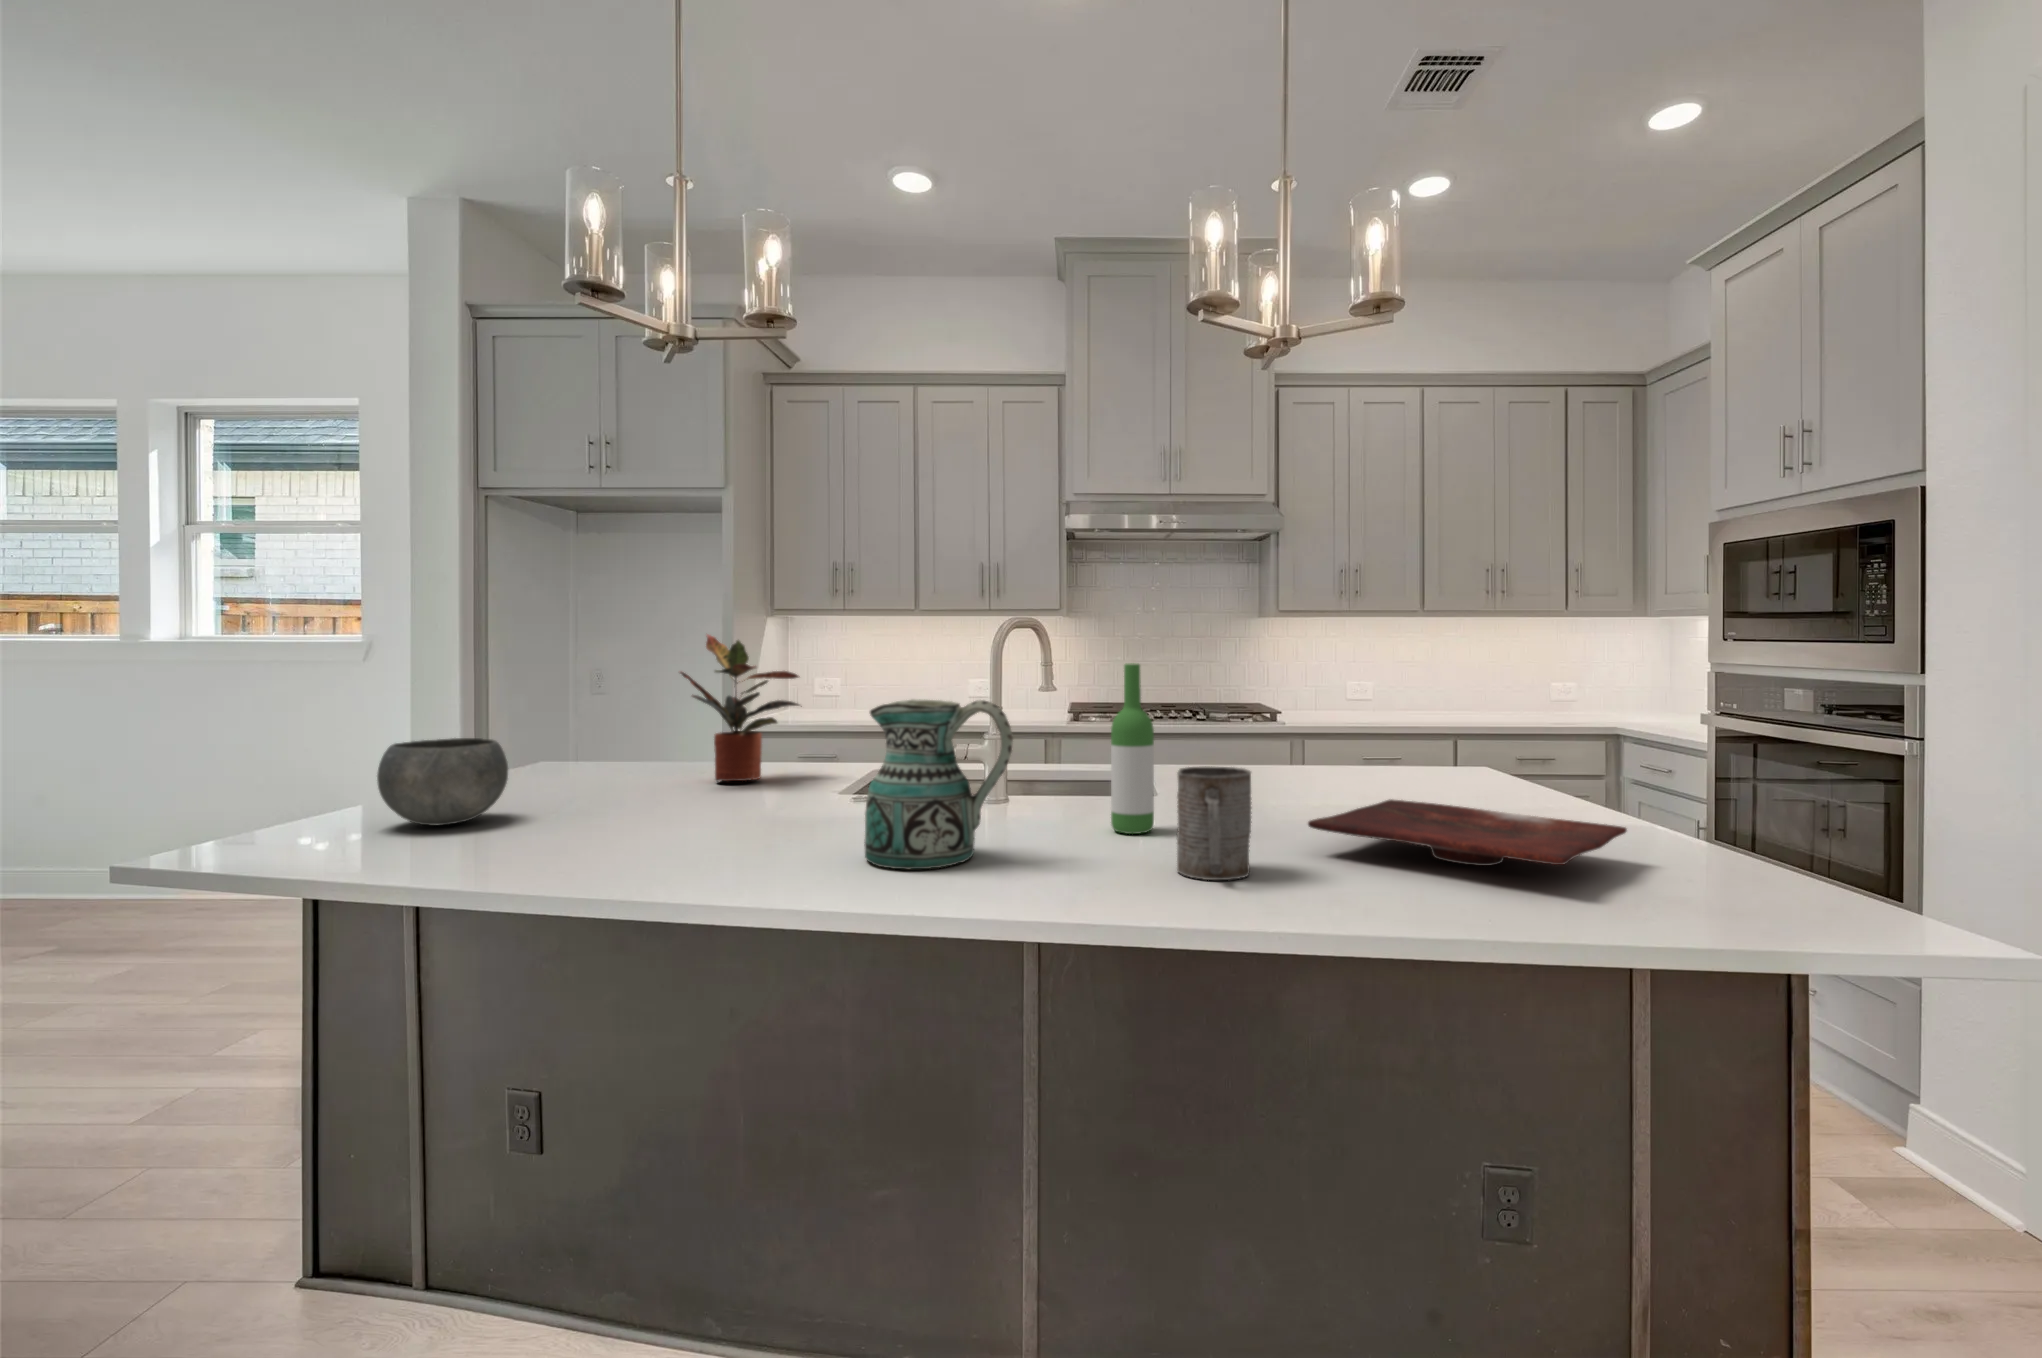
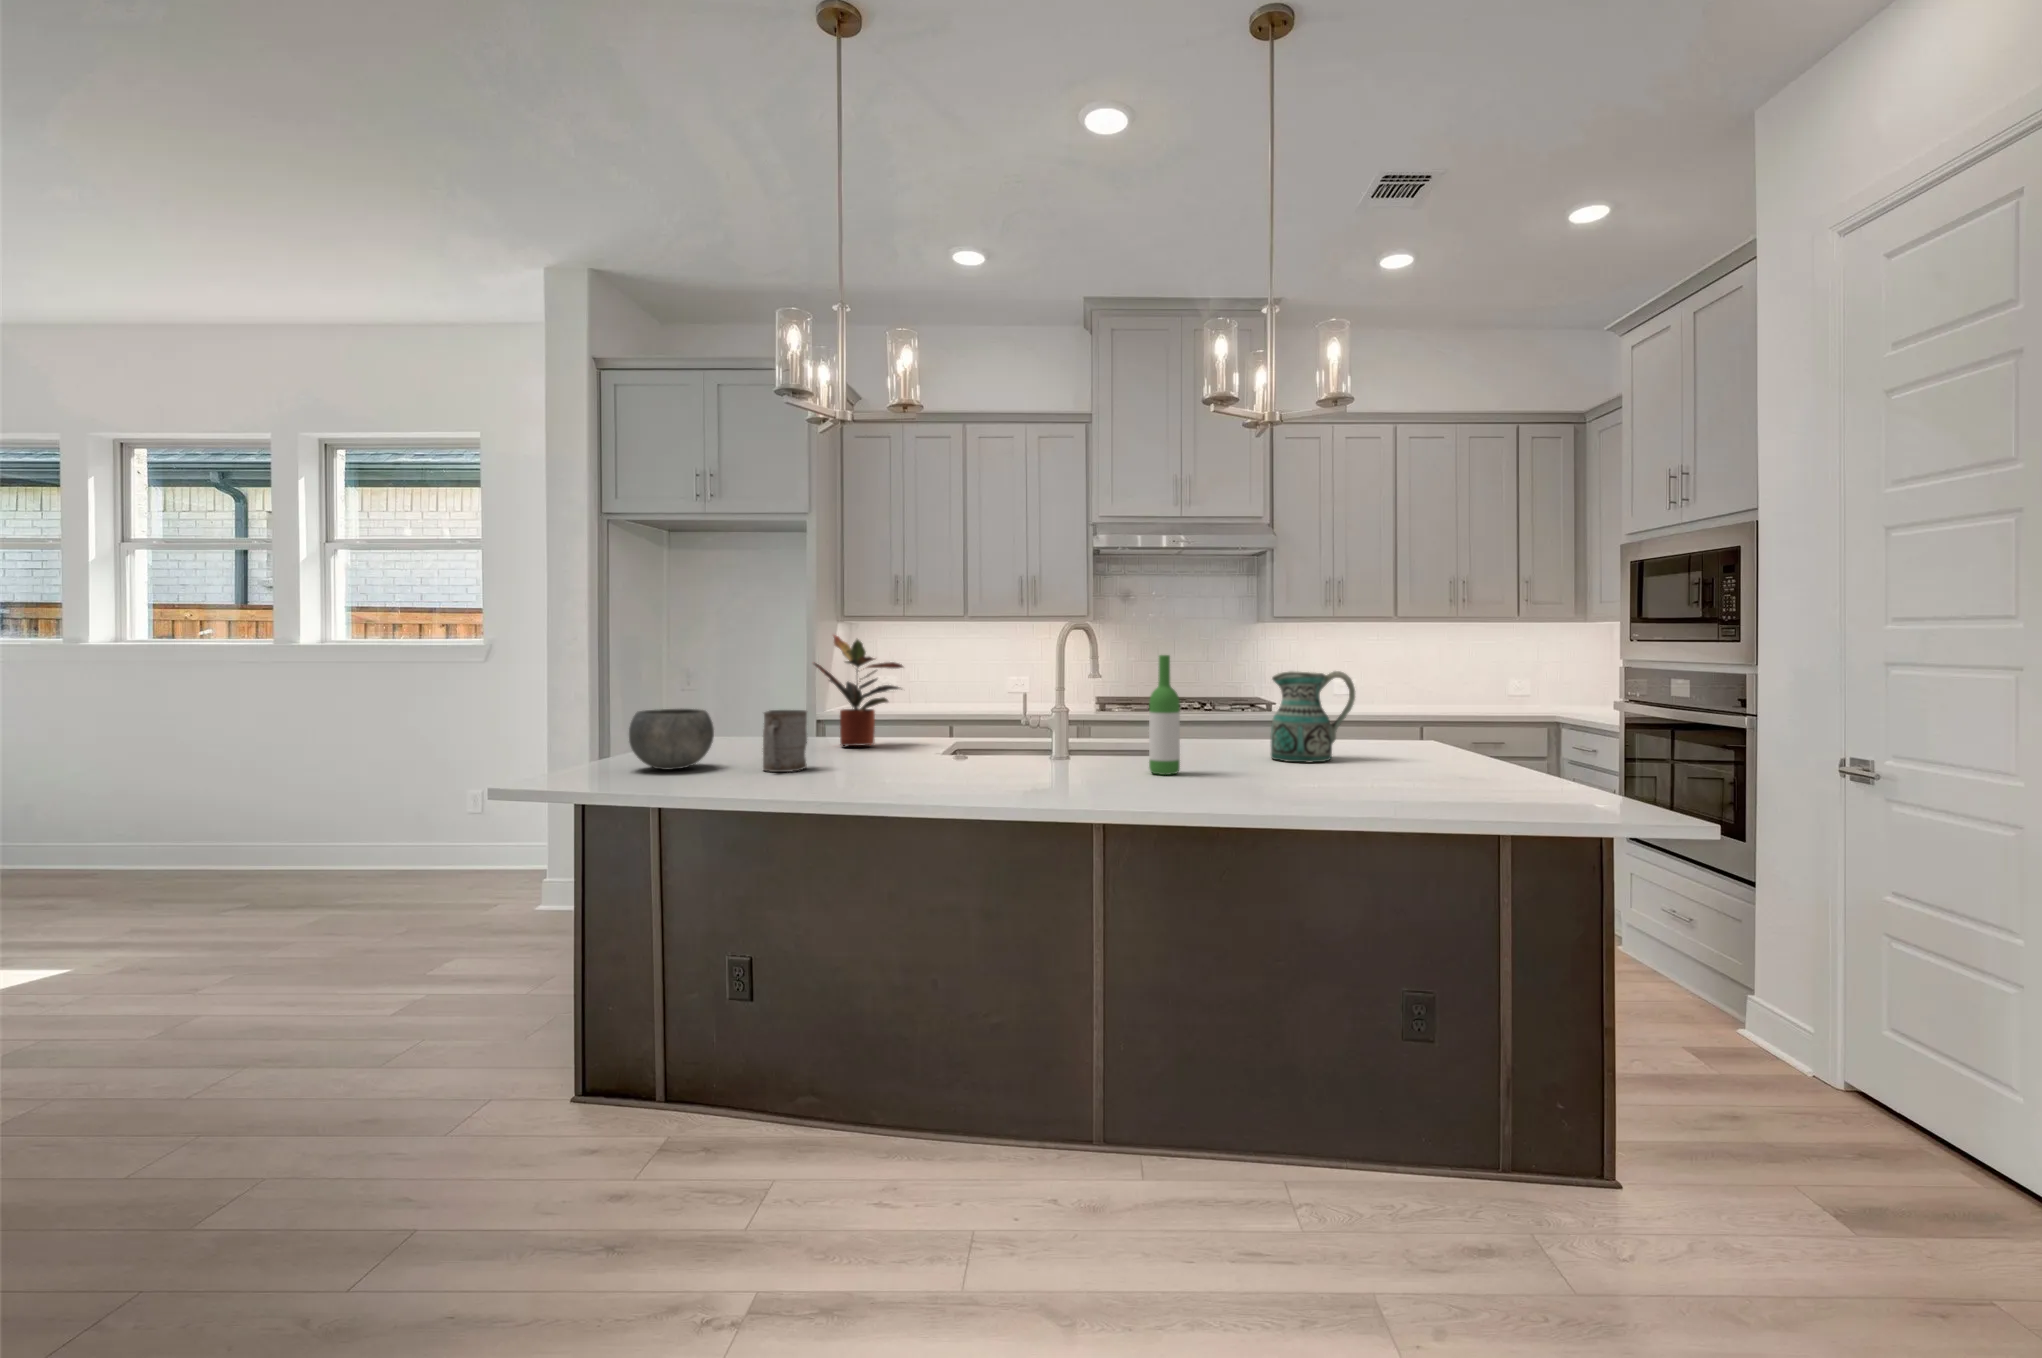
ceramic pitcher: present [864,699,1013,869] -> present [1271,671,1355,763]
mug: present [1177,766,1252,880] -> present [763,710,807,772]
cutting board: present [1308,799,1627,866] -> none [1287,752,1502,790]

